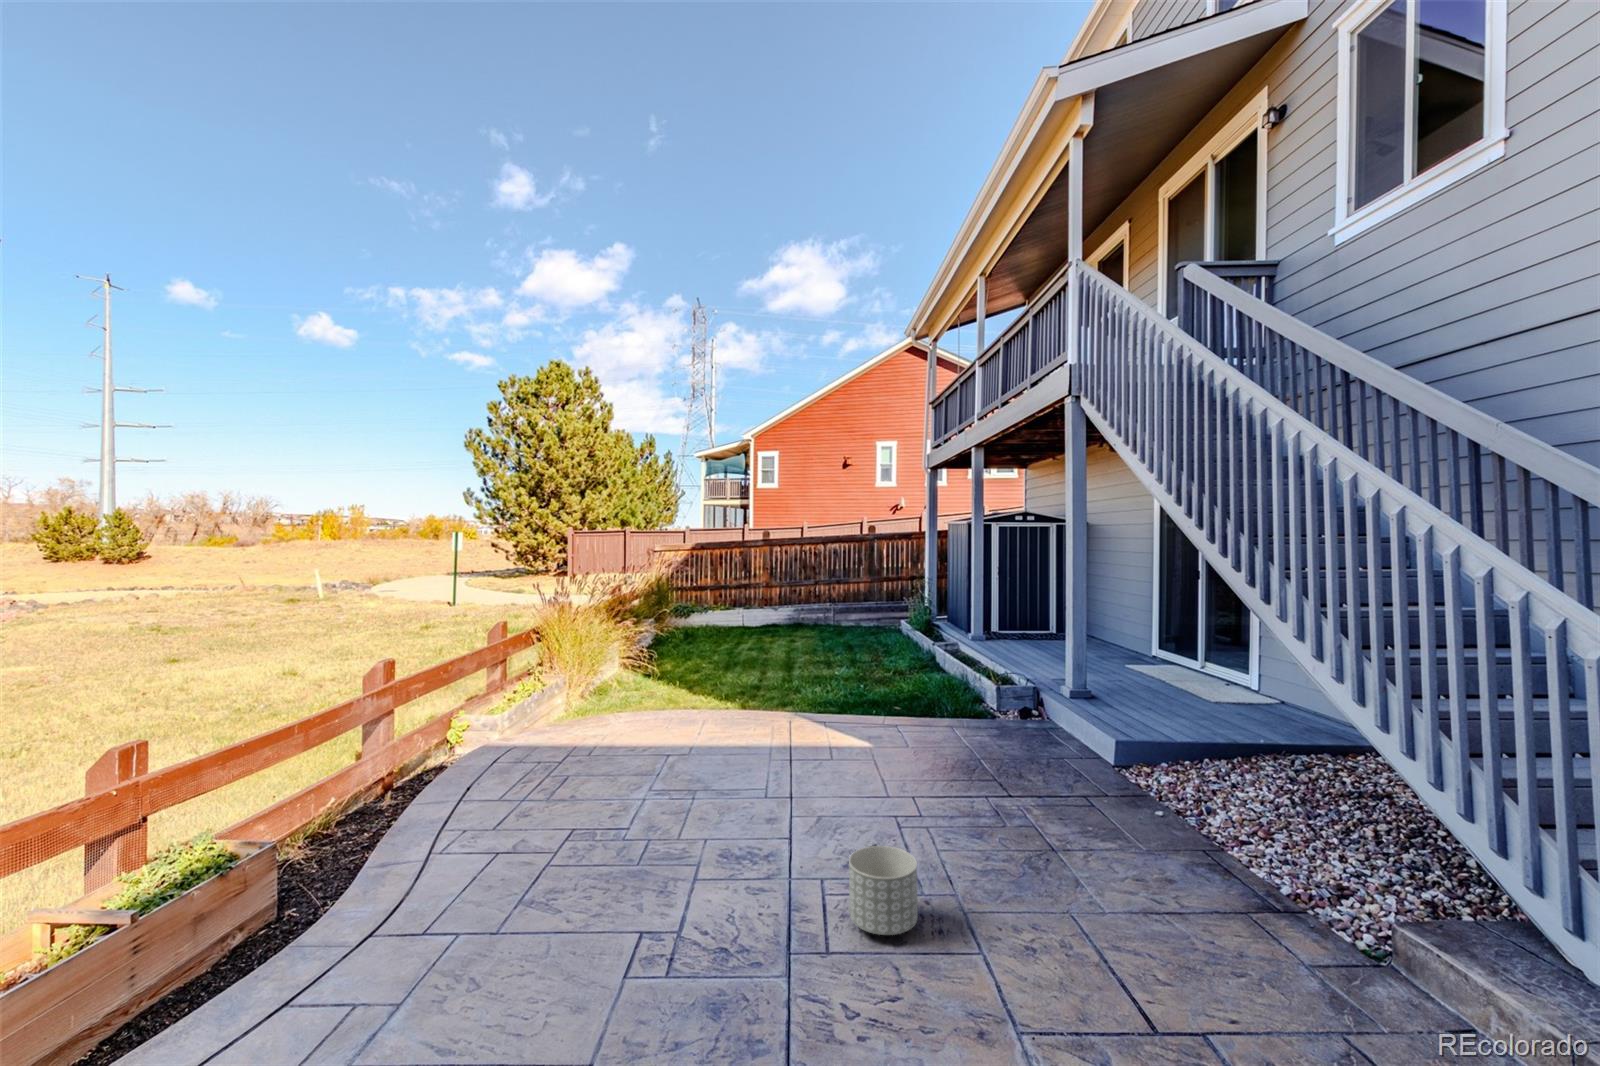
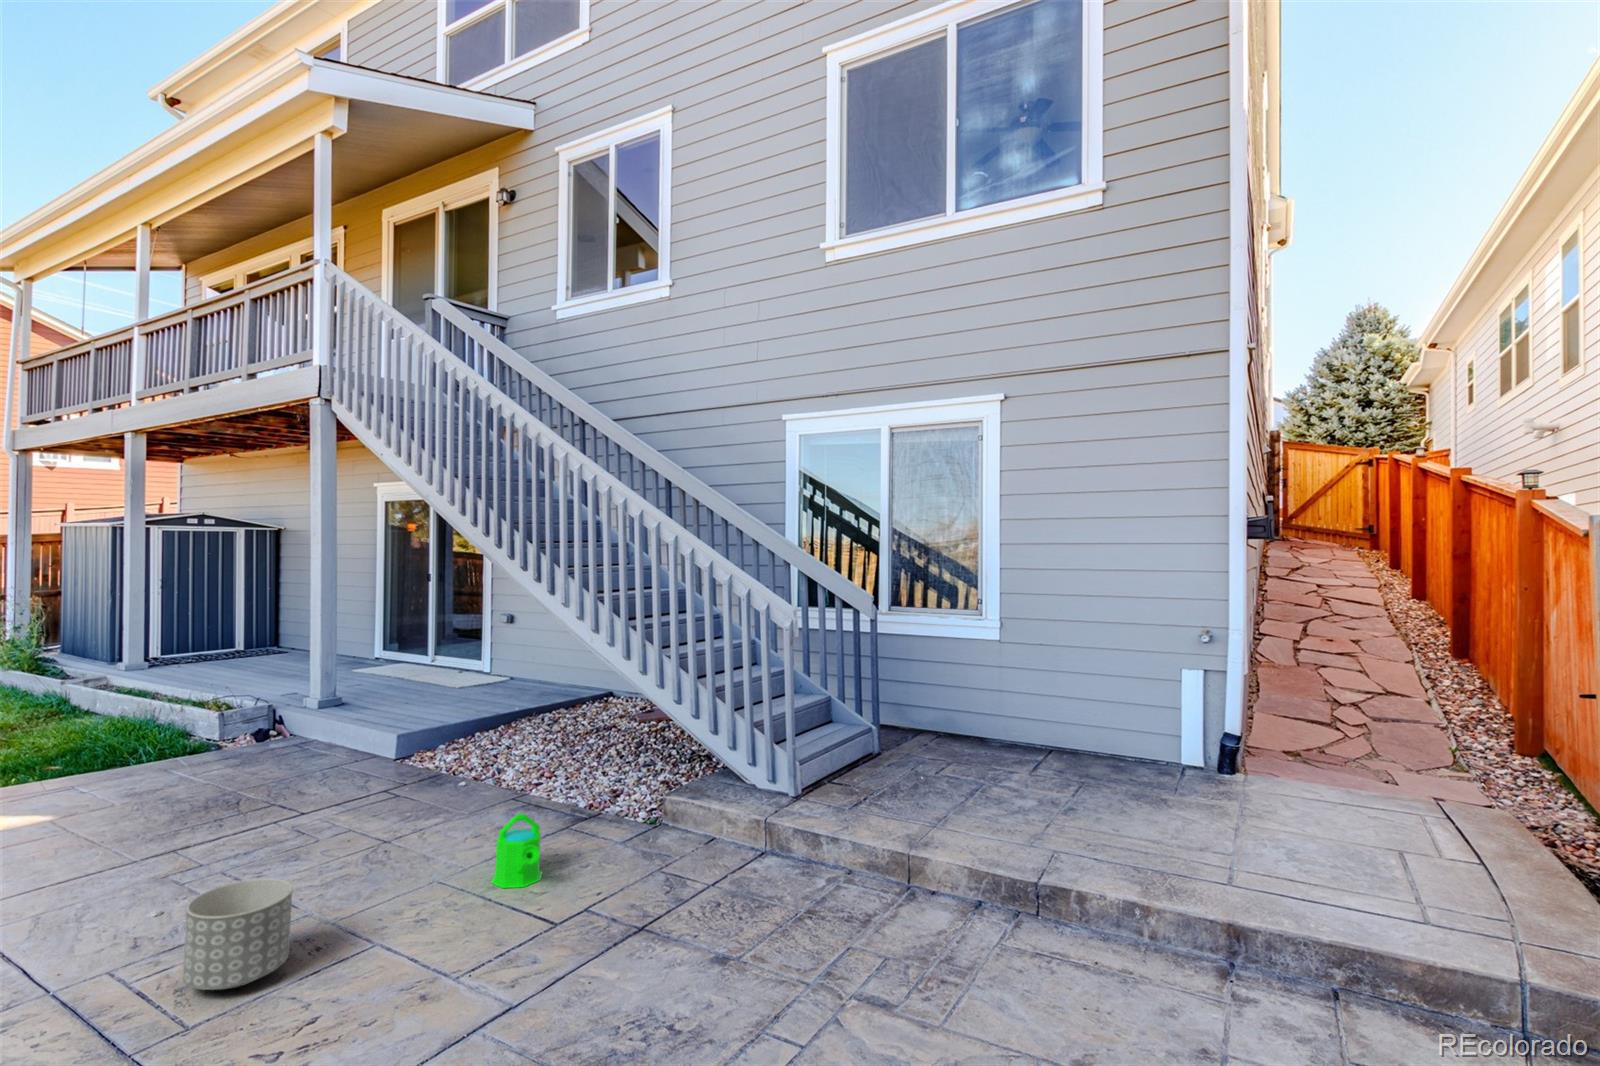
watering can: none [1118,876,1182,966] -> present [491,813,542,888]

